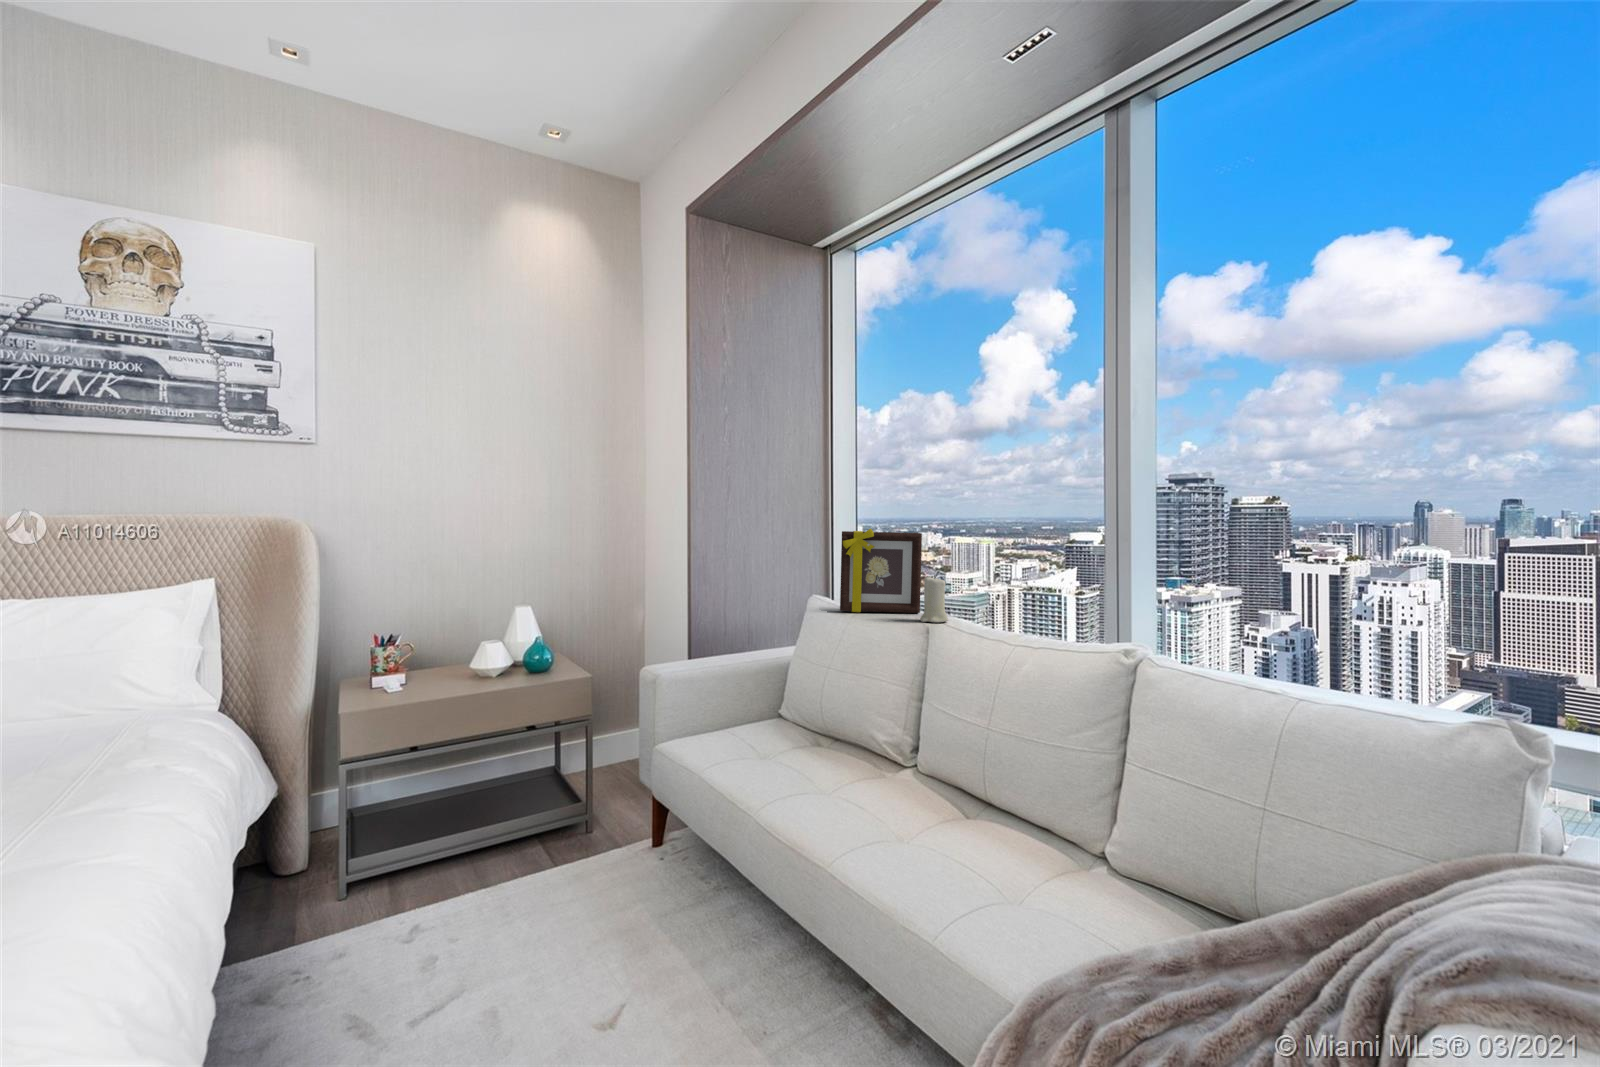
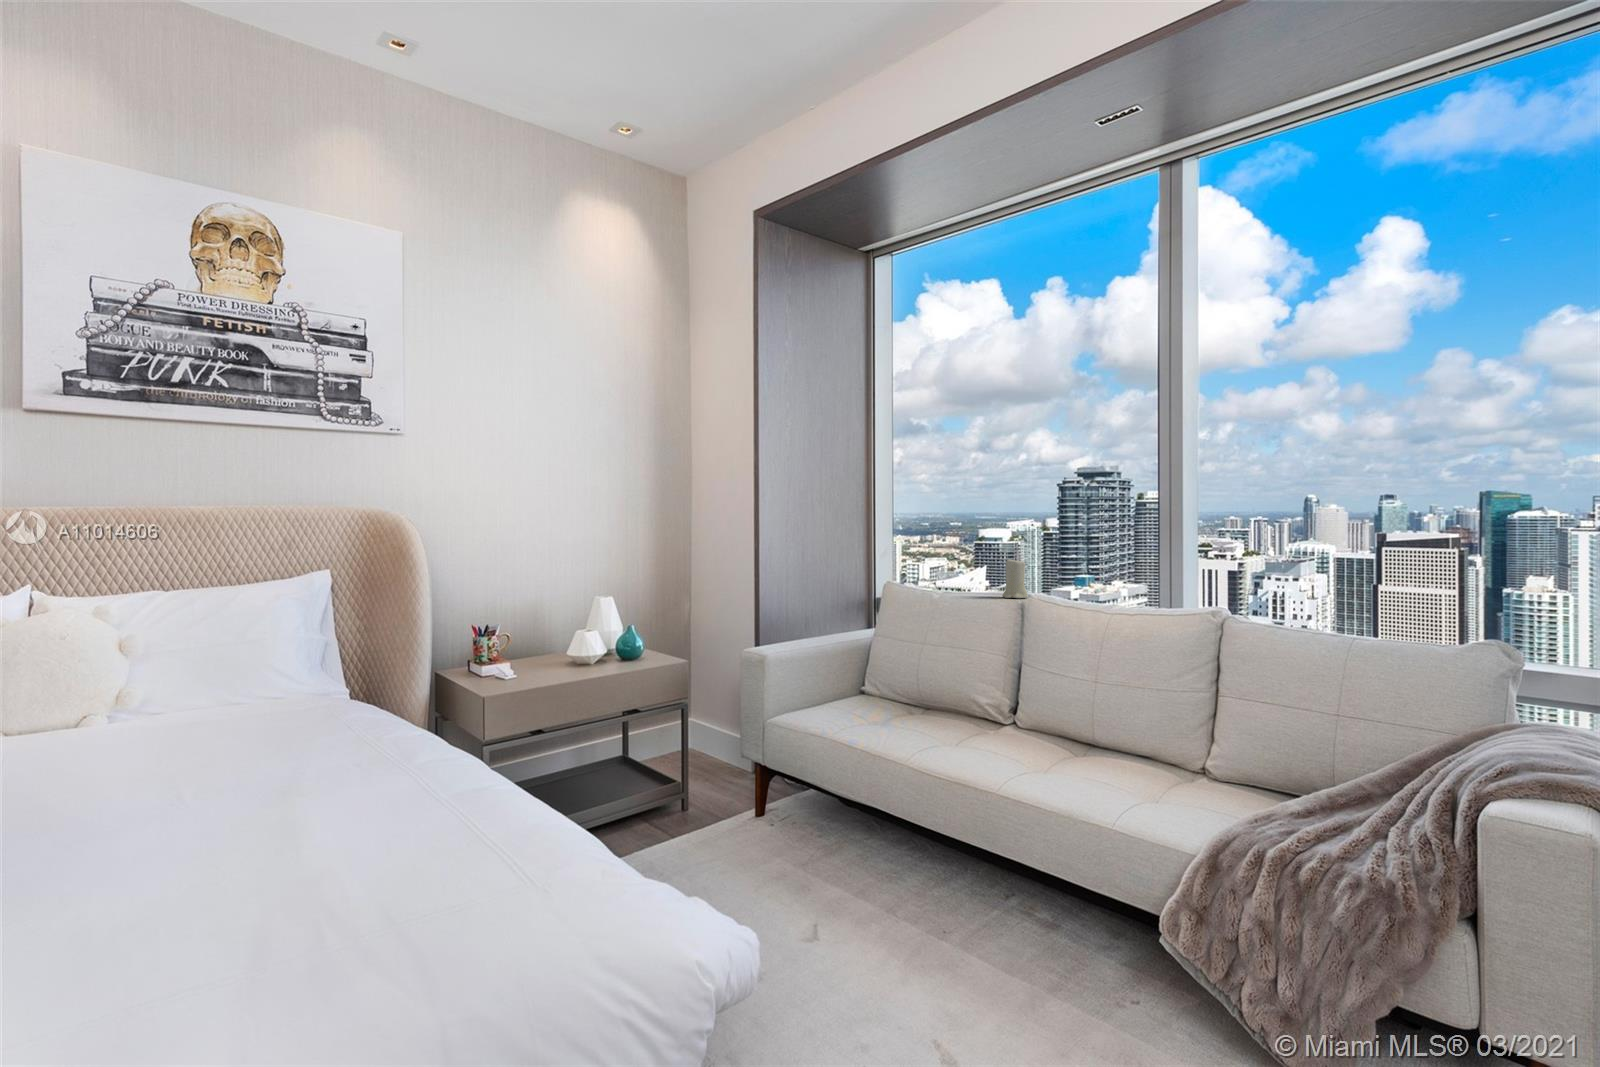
picture frame: present [840,529,922,613] -> none [920,517,994,592]

